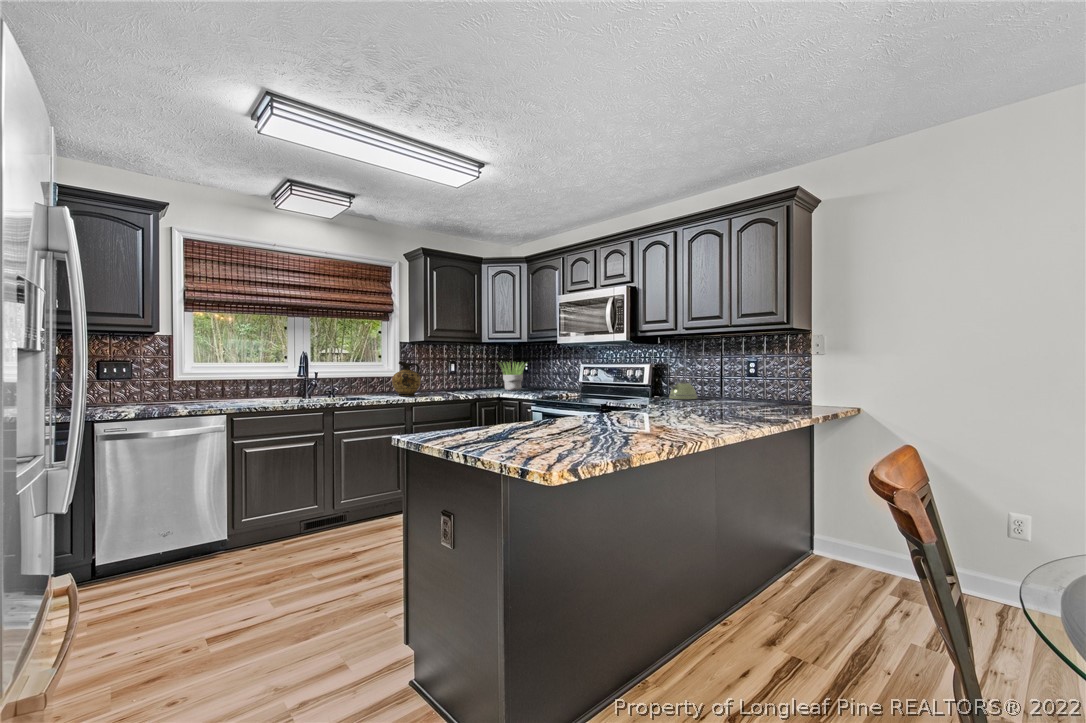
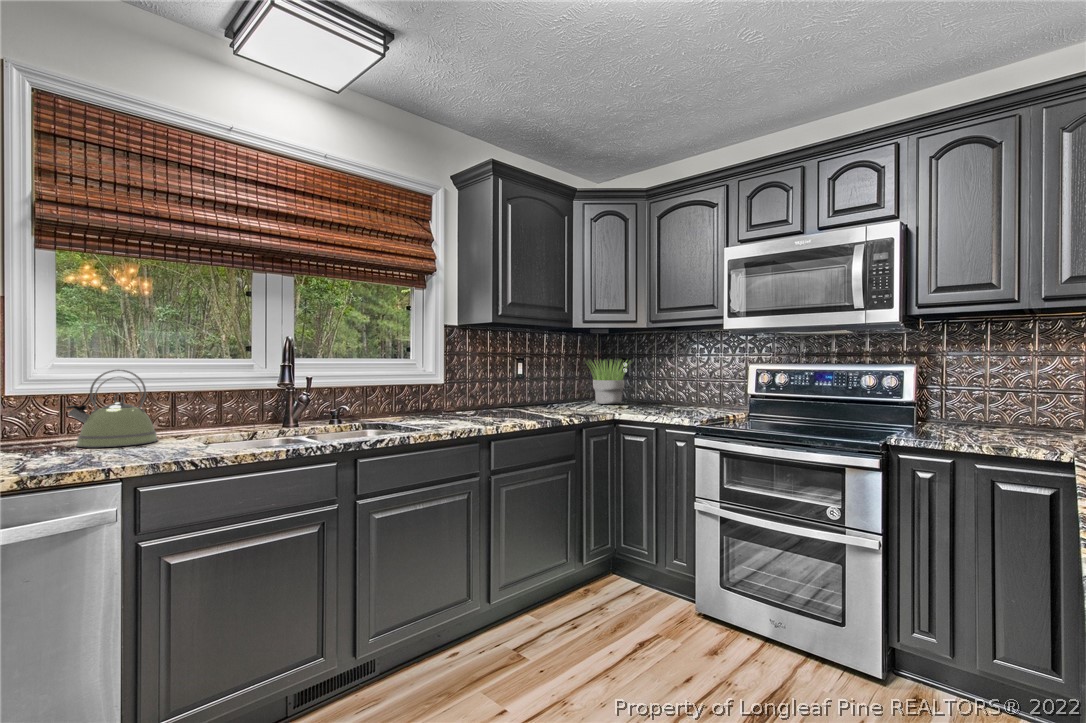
ceramic jug: present [392,361,421,396] -> none [442,357,492,419]
kettle: present [669,368,697,399] -> present [66,369,158,447]

